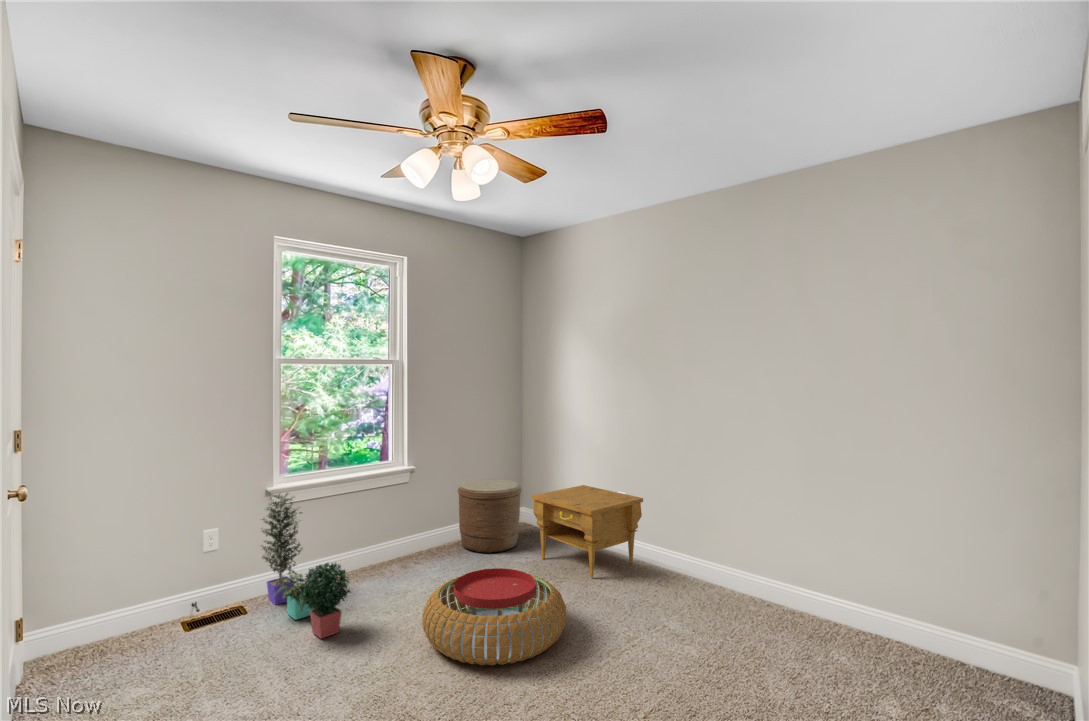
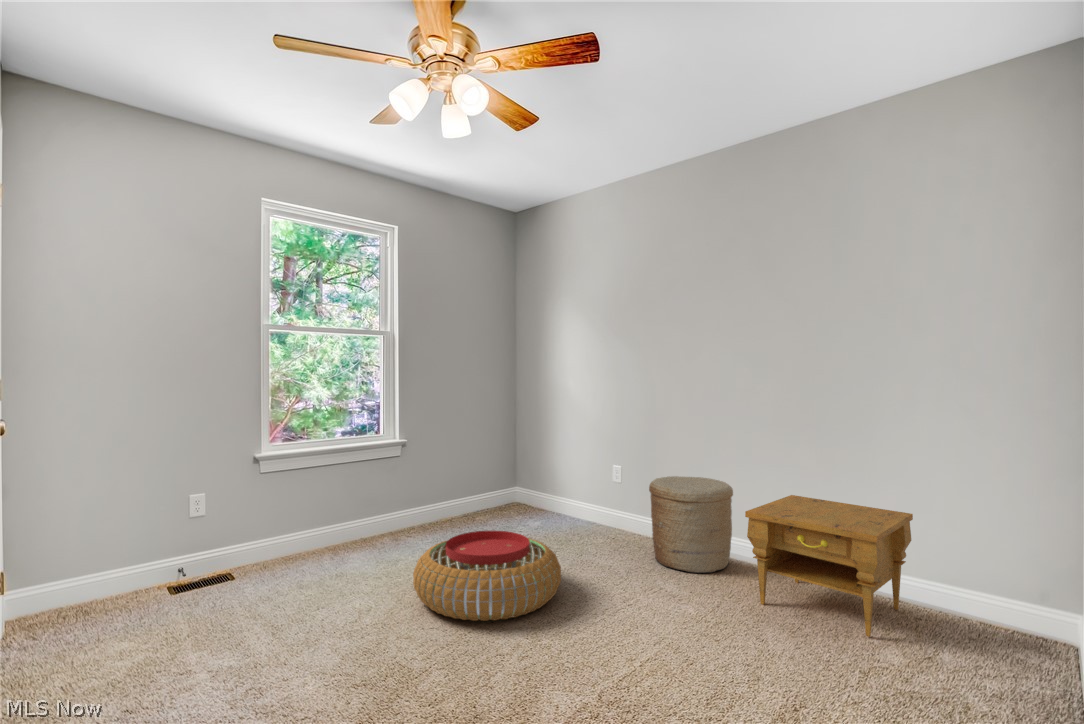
woven basket: present [458,479,521,553] -> present [649,476,733,573]
nightstand: present [532,485,643,578] -> present [745,495,913,637]
potted plant: present [262,493,351,638] -> none [246,455,341,599]

